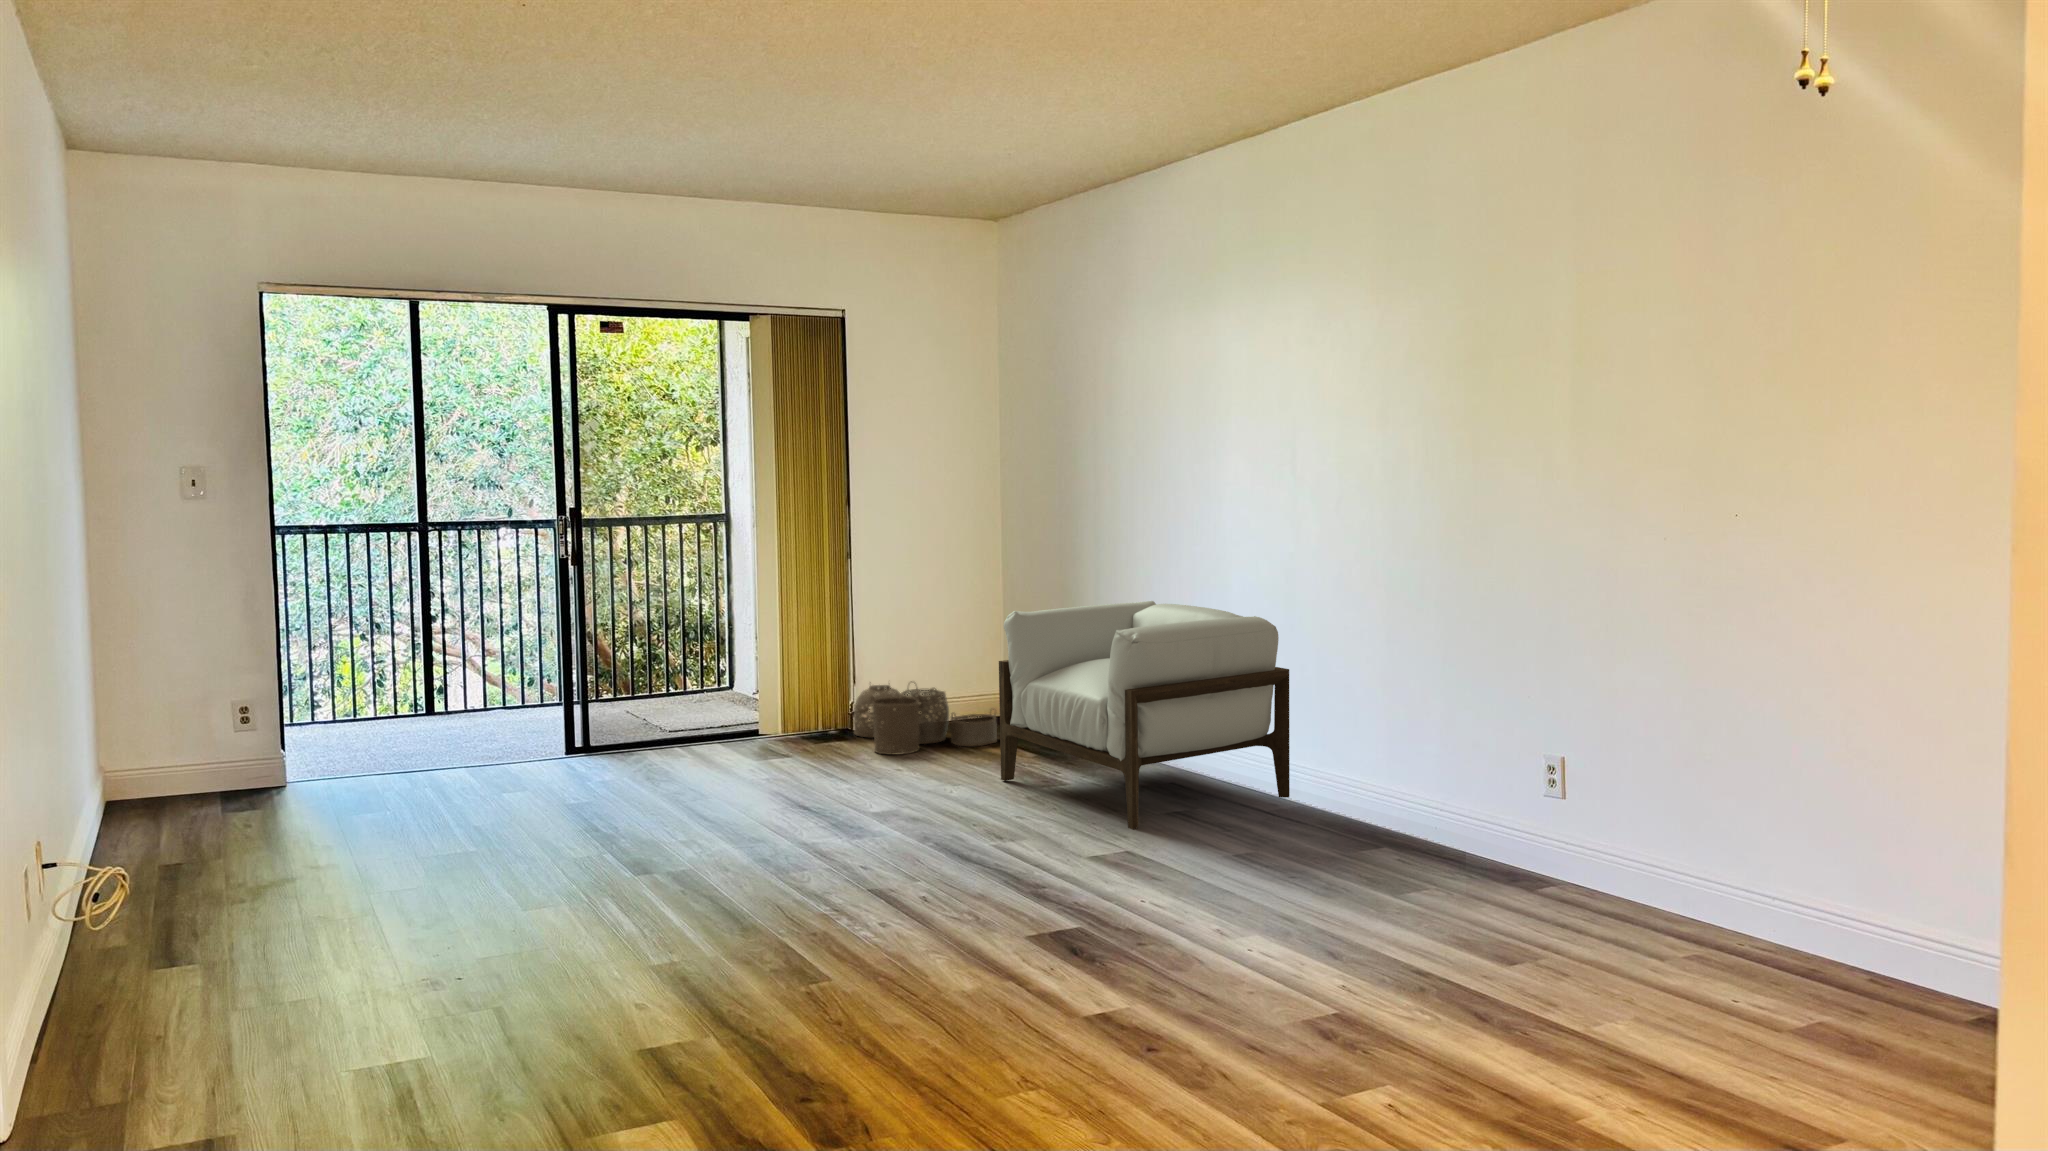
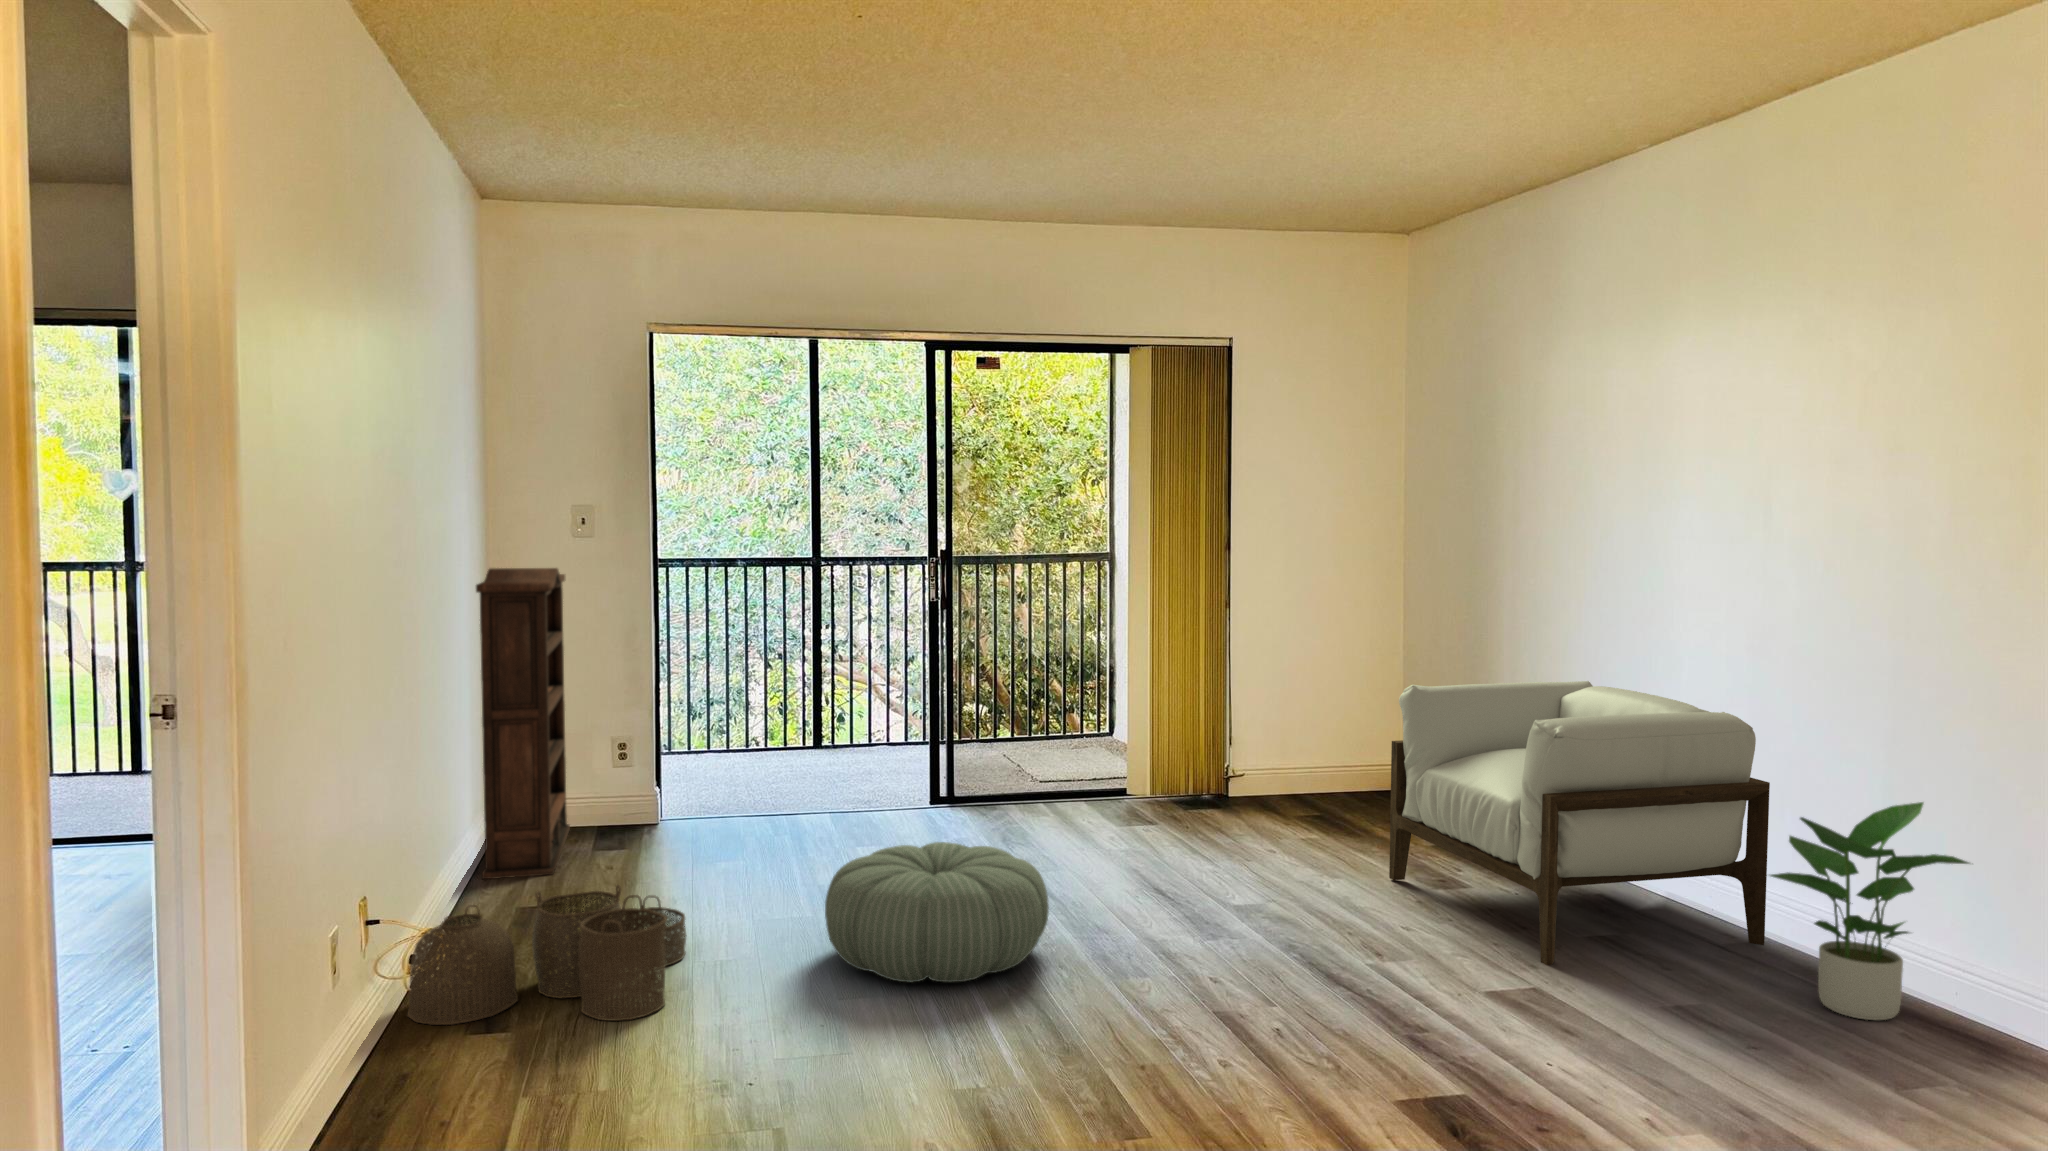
bookshelf: none [47,539,164,874] -> present [476,568,570,879]
potted plant: none [1289,671,1427,838] -> present [1770,802,1969,1020]
woven basket: present [854,681,997,755] -> present [408,885,686,1025]
pouf: none [490,779,710,908] -> present [825,842,1049,982]

